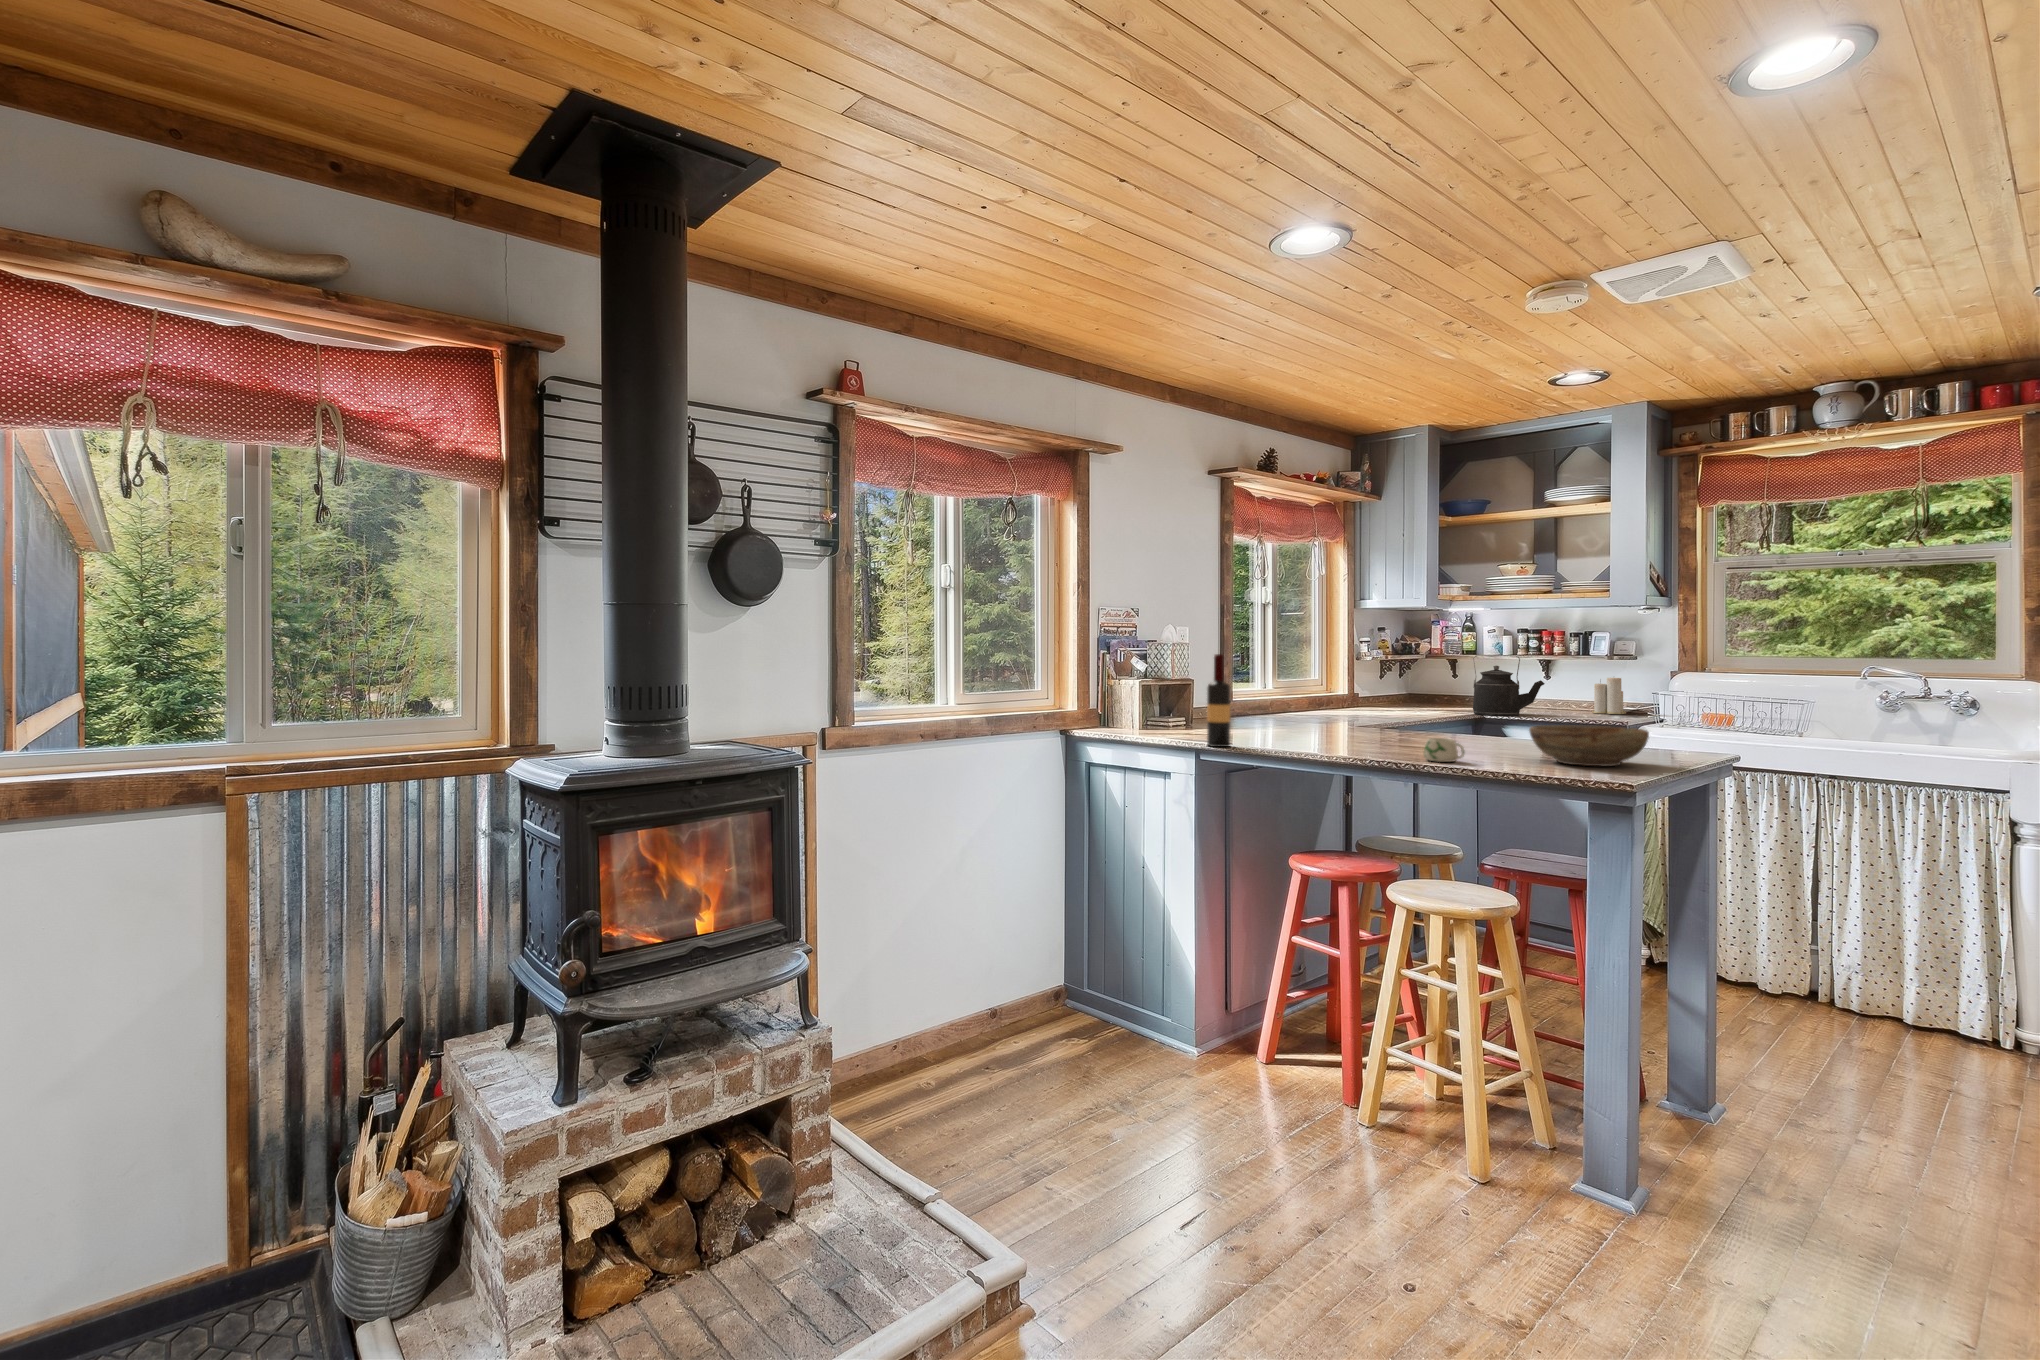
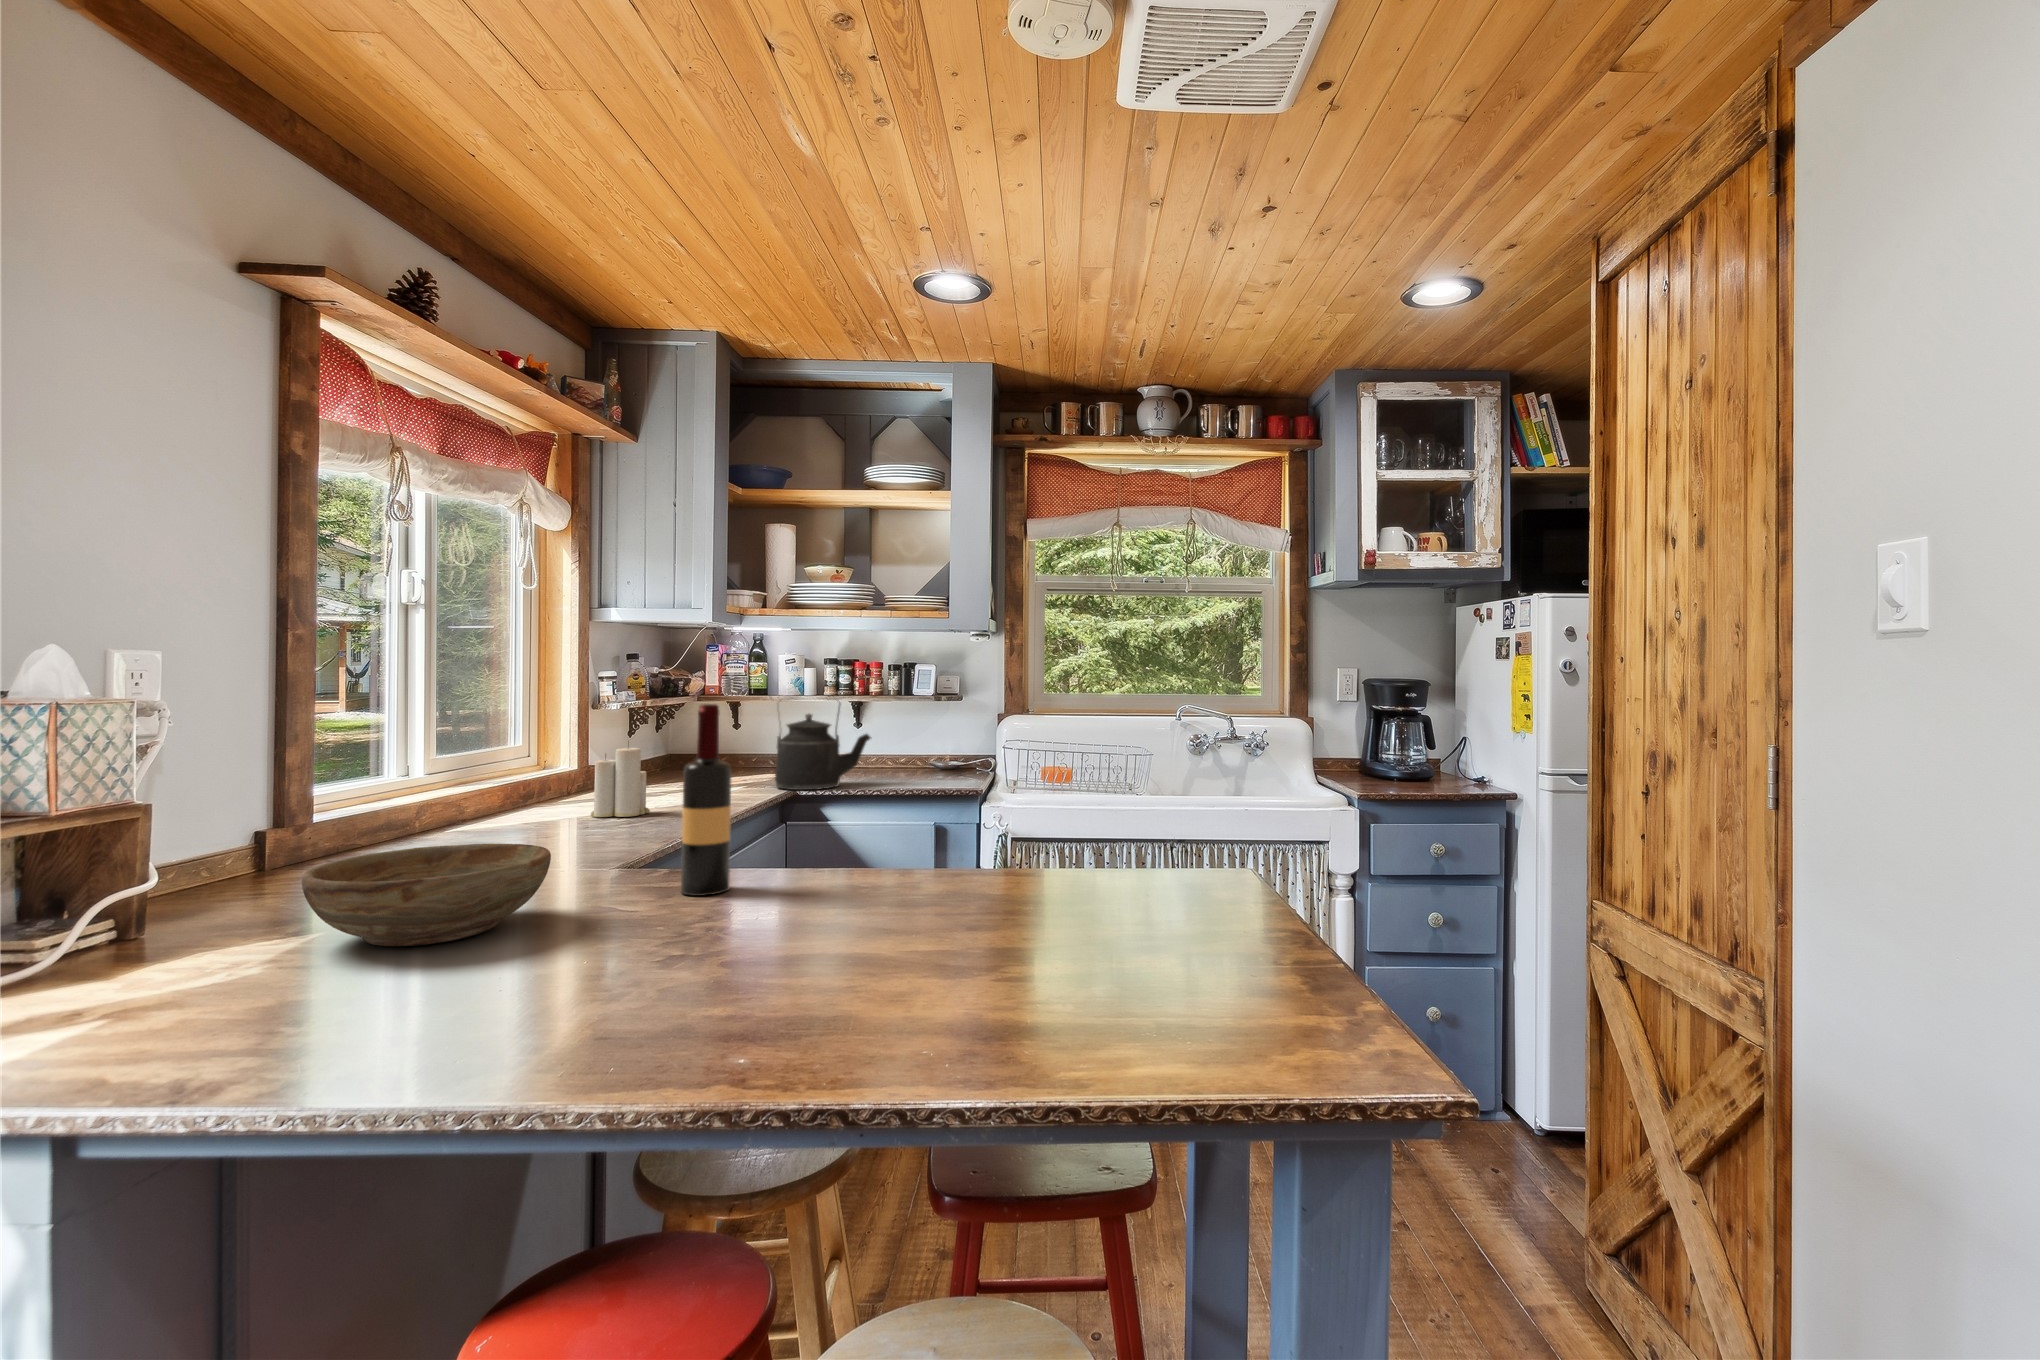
wine bottle: present [1207,654,1231,747] -> present [681,704,731,896]
candle: present [1592,678,1626,714] -> present [591,741,650,817]
bowl: present [1529,725,1649,766] -> present [302,843,551,946]
mug: present [1424,738,1464,762] -> none [783,918,882,988]

